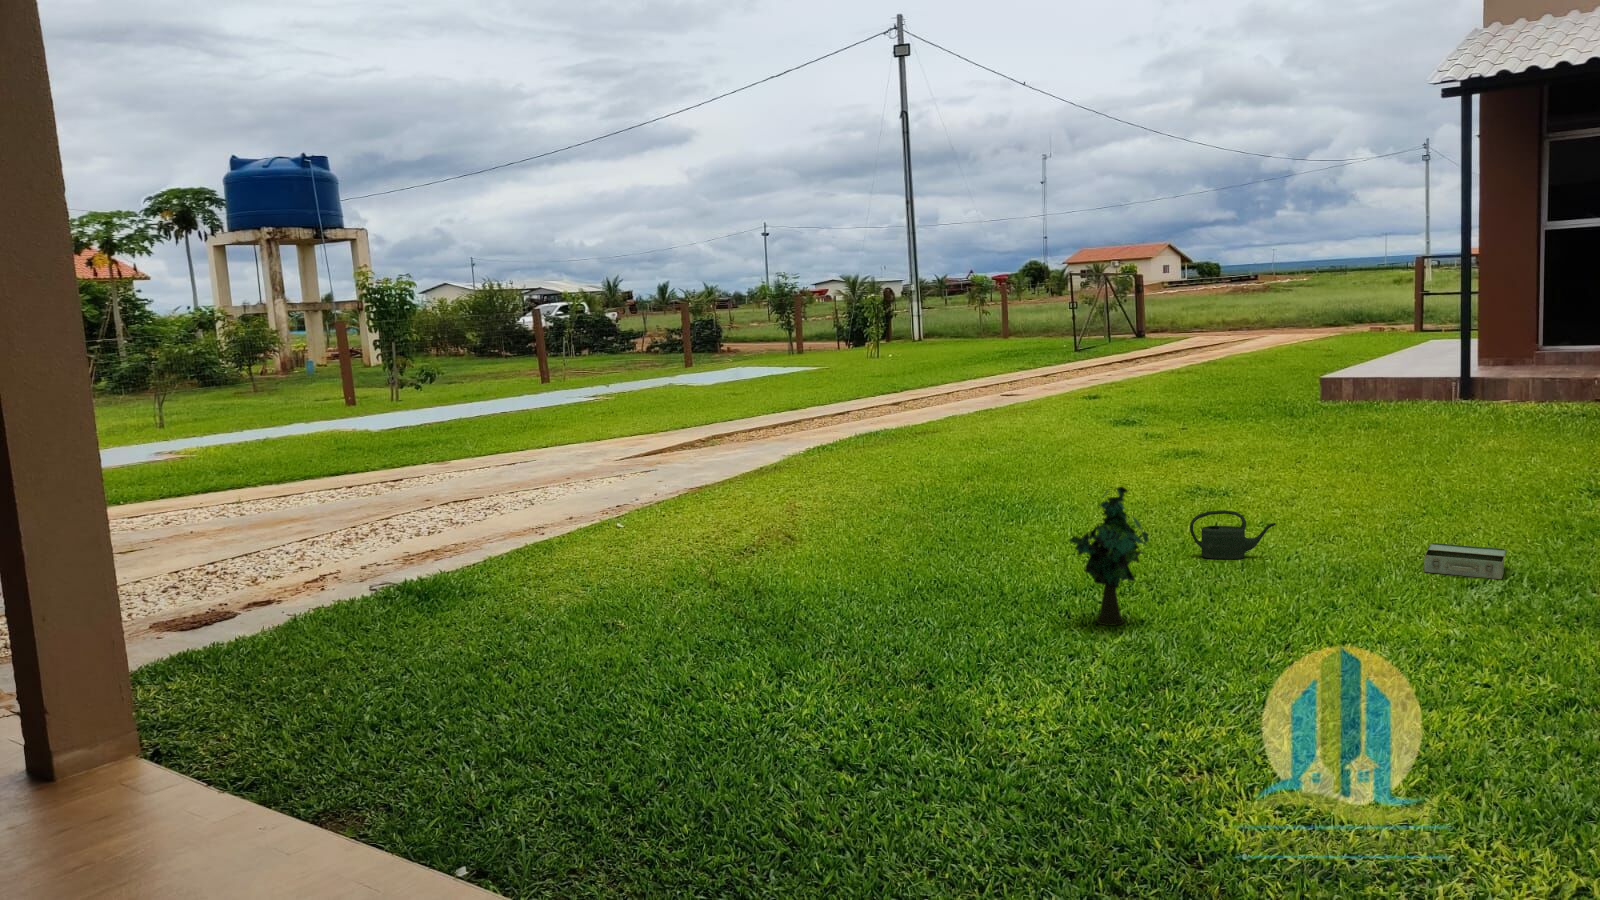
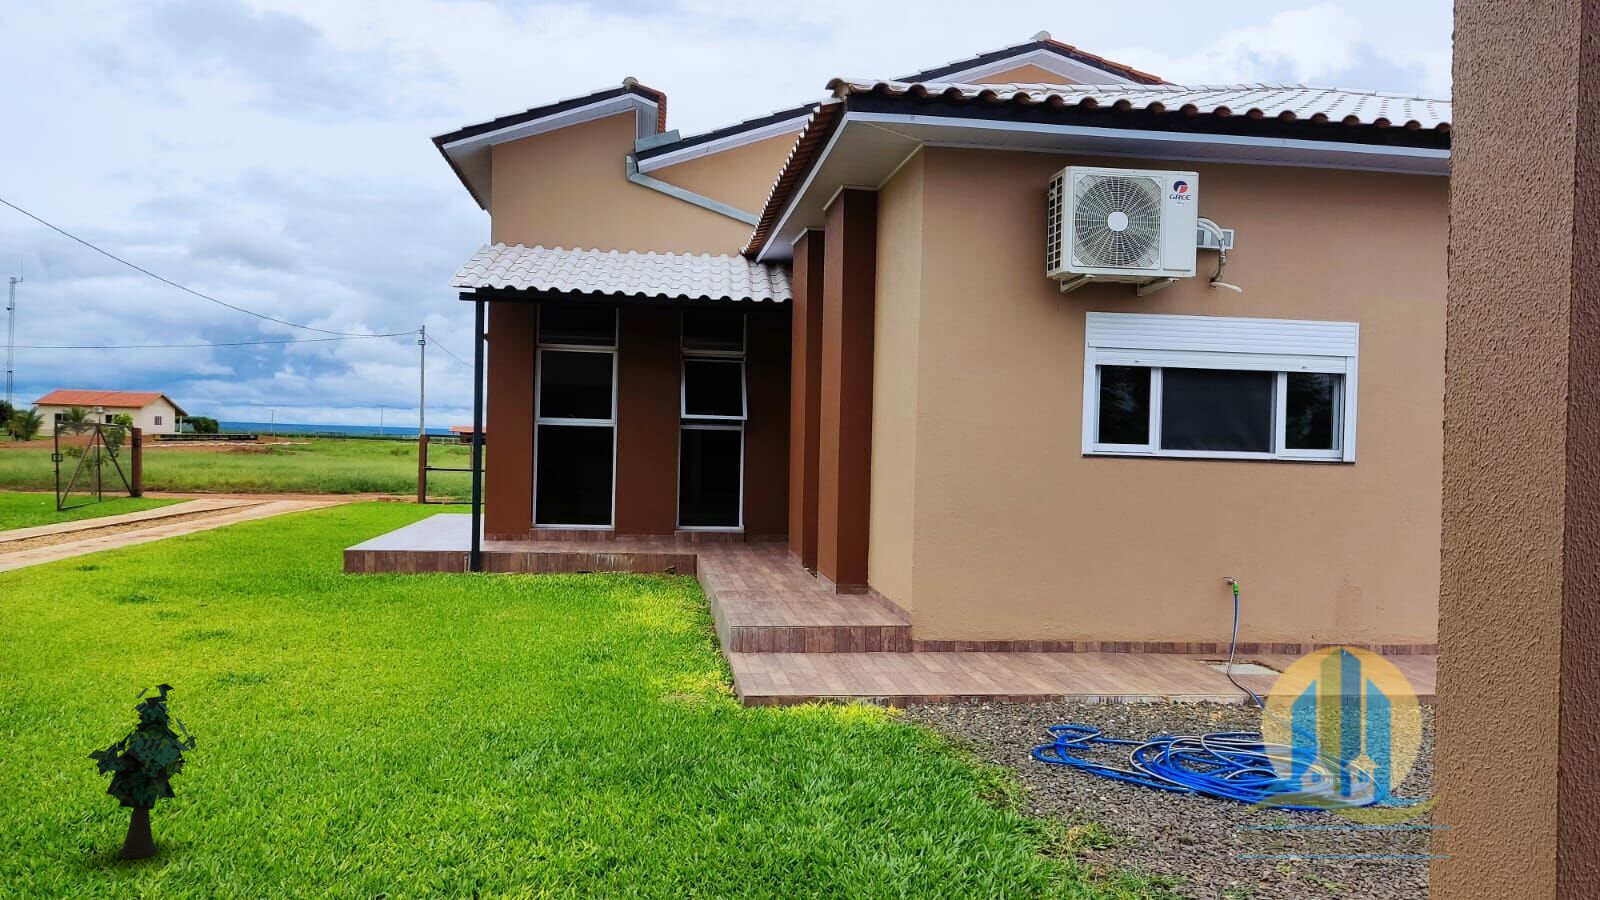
watering can: present [1190,510,1276,559] -> none [231,700,327,756]
toolbox: present [1424,543,1506,579] -> none [470,718,537,748]

